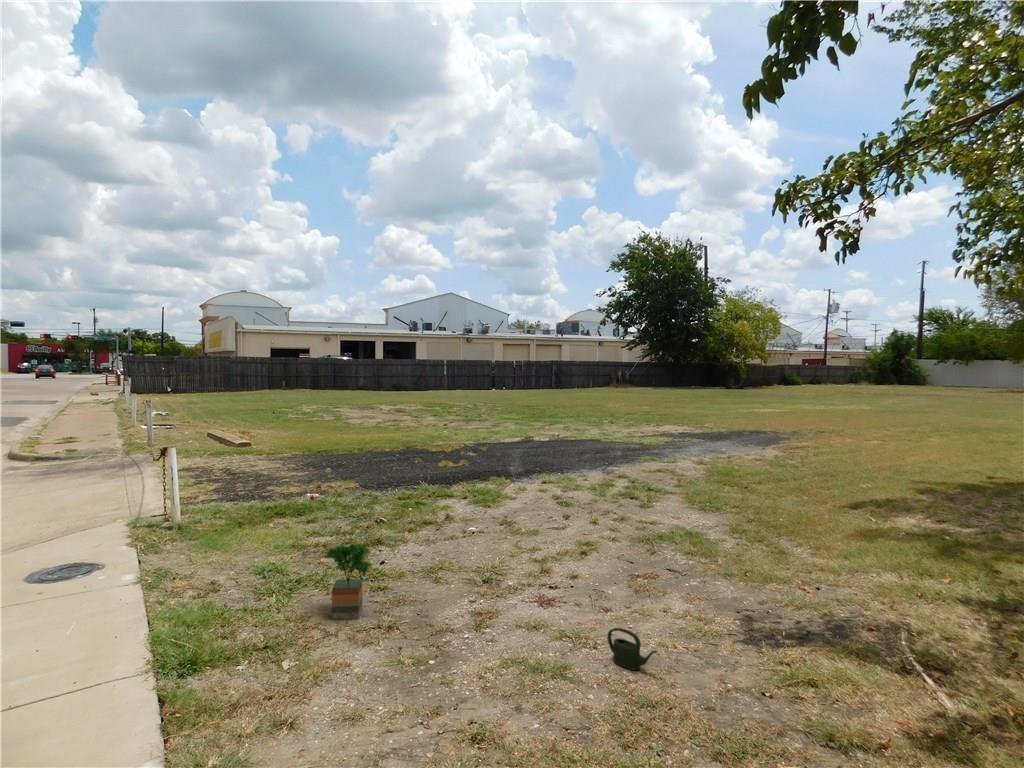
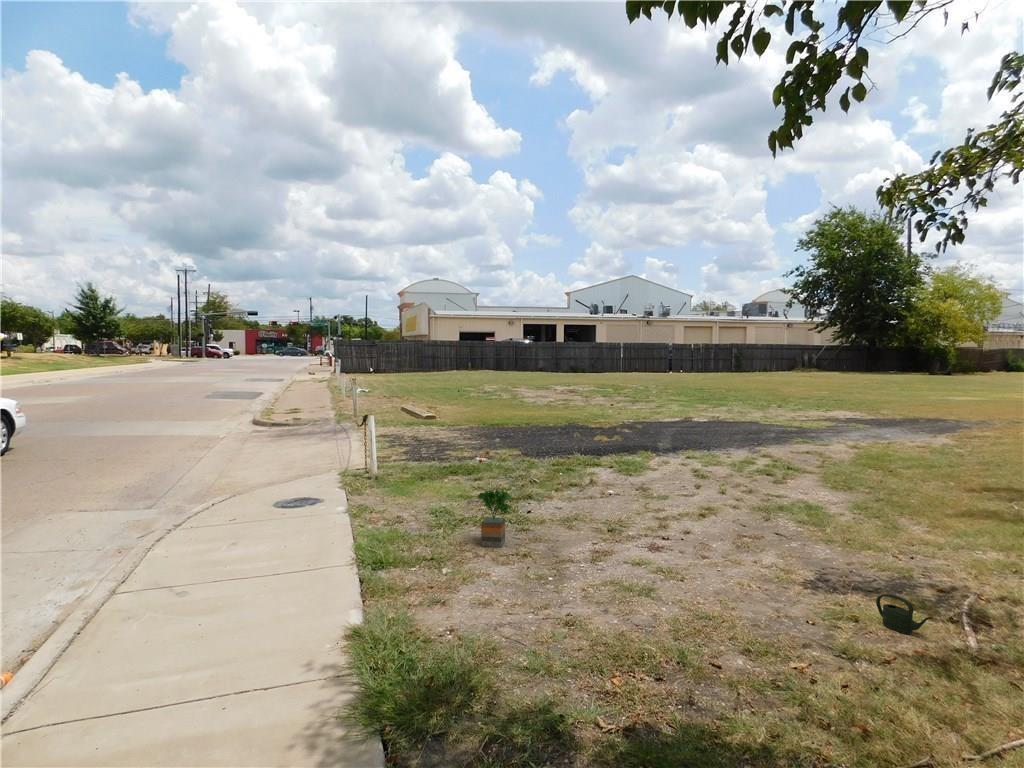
watering can: present [607,628,657,670] -> present [876,594,932,634]

